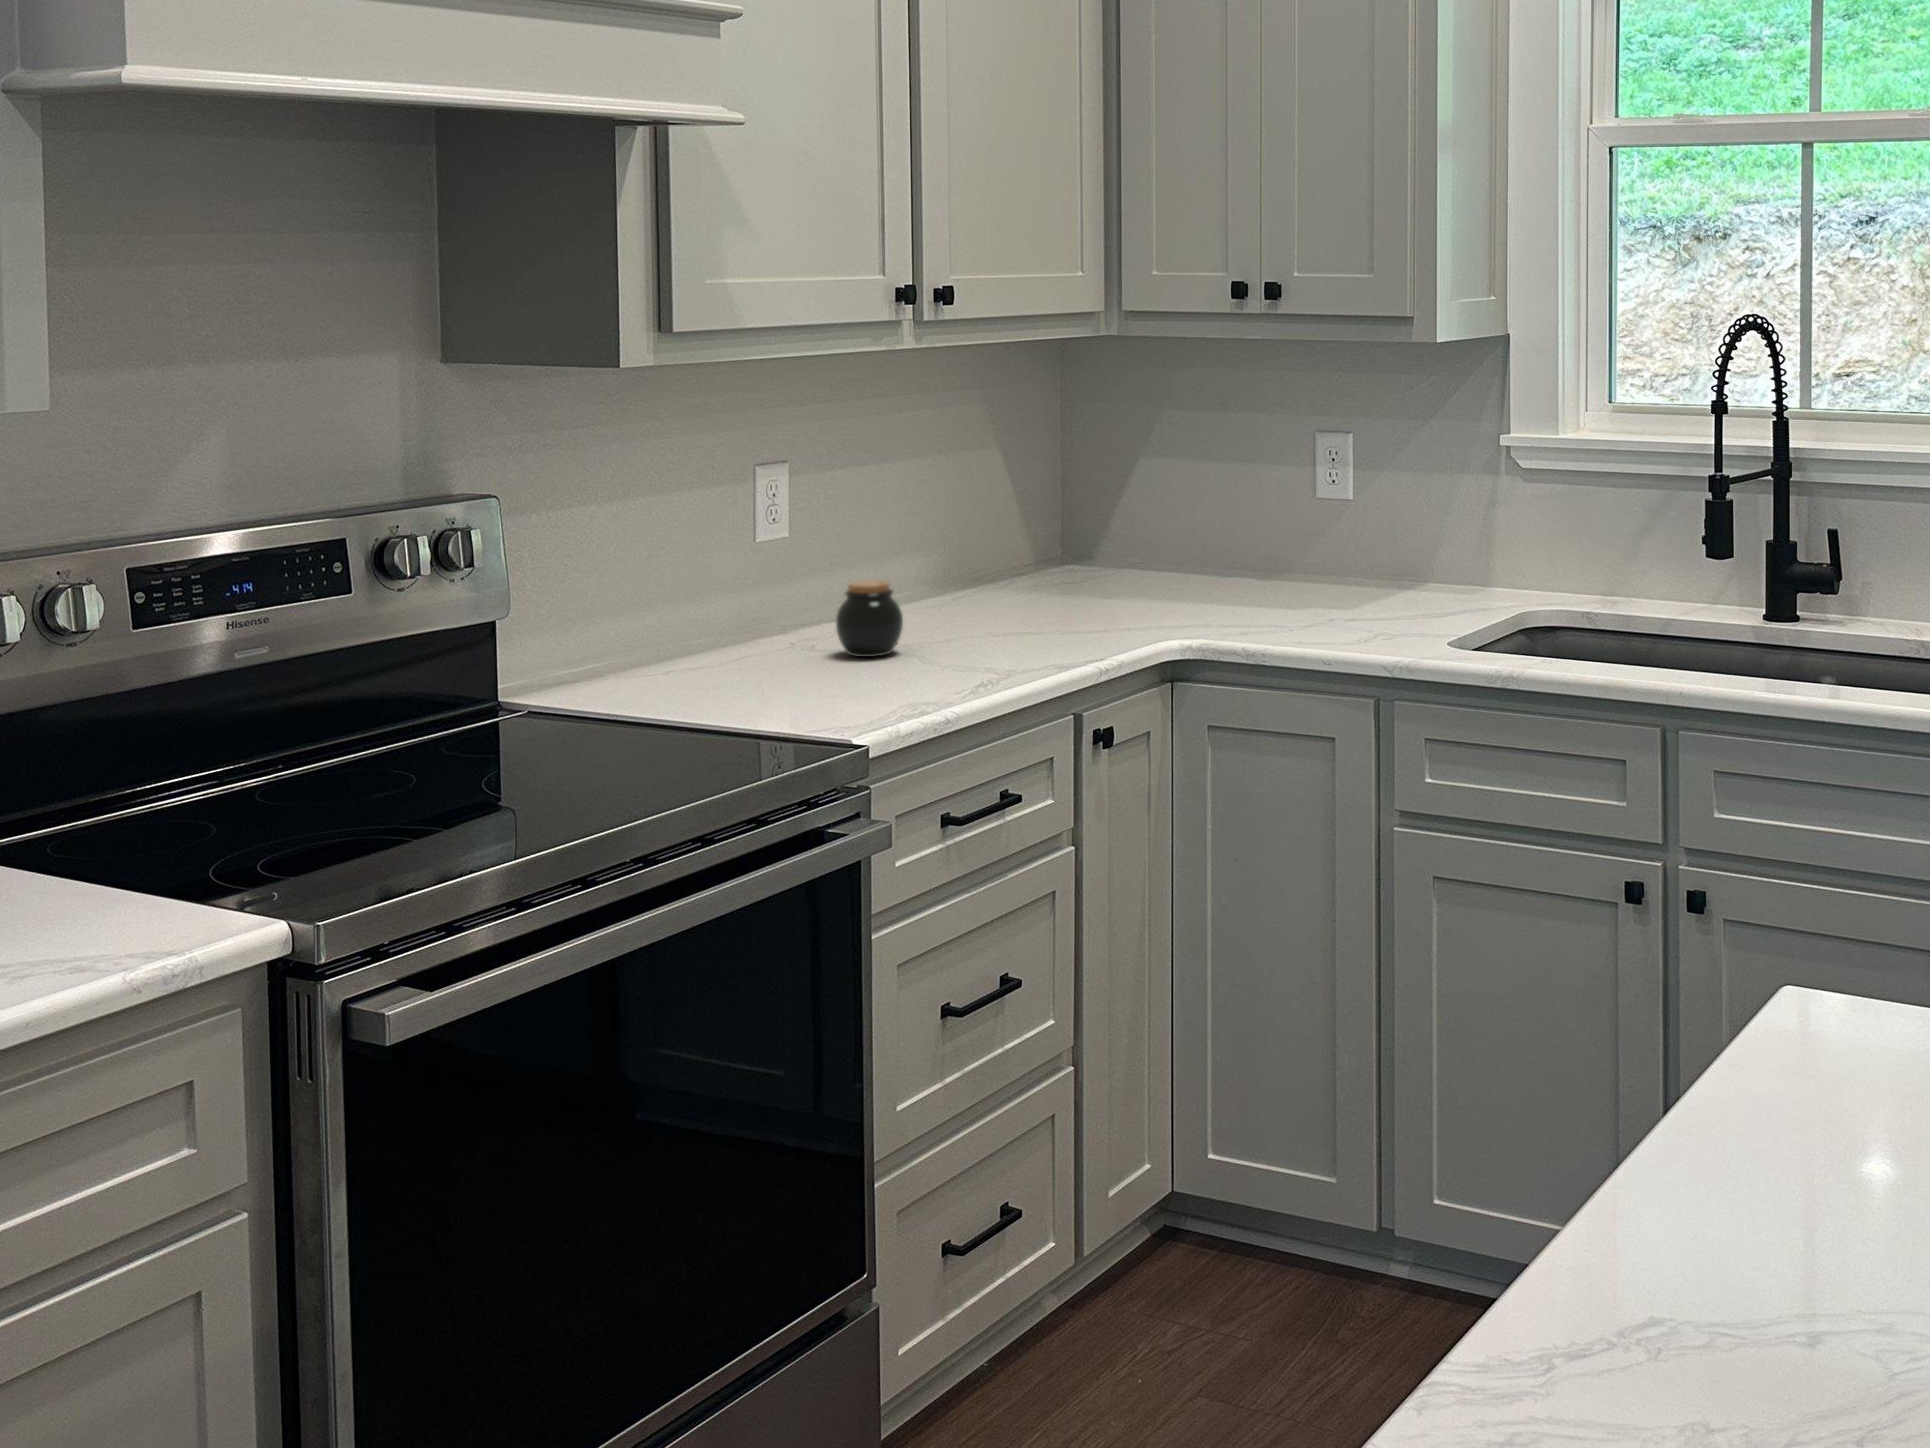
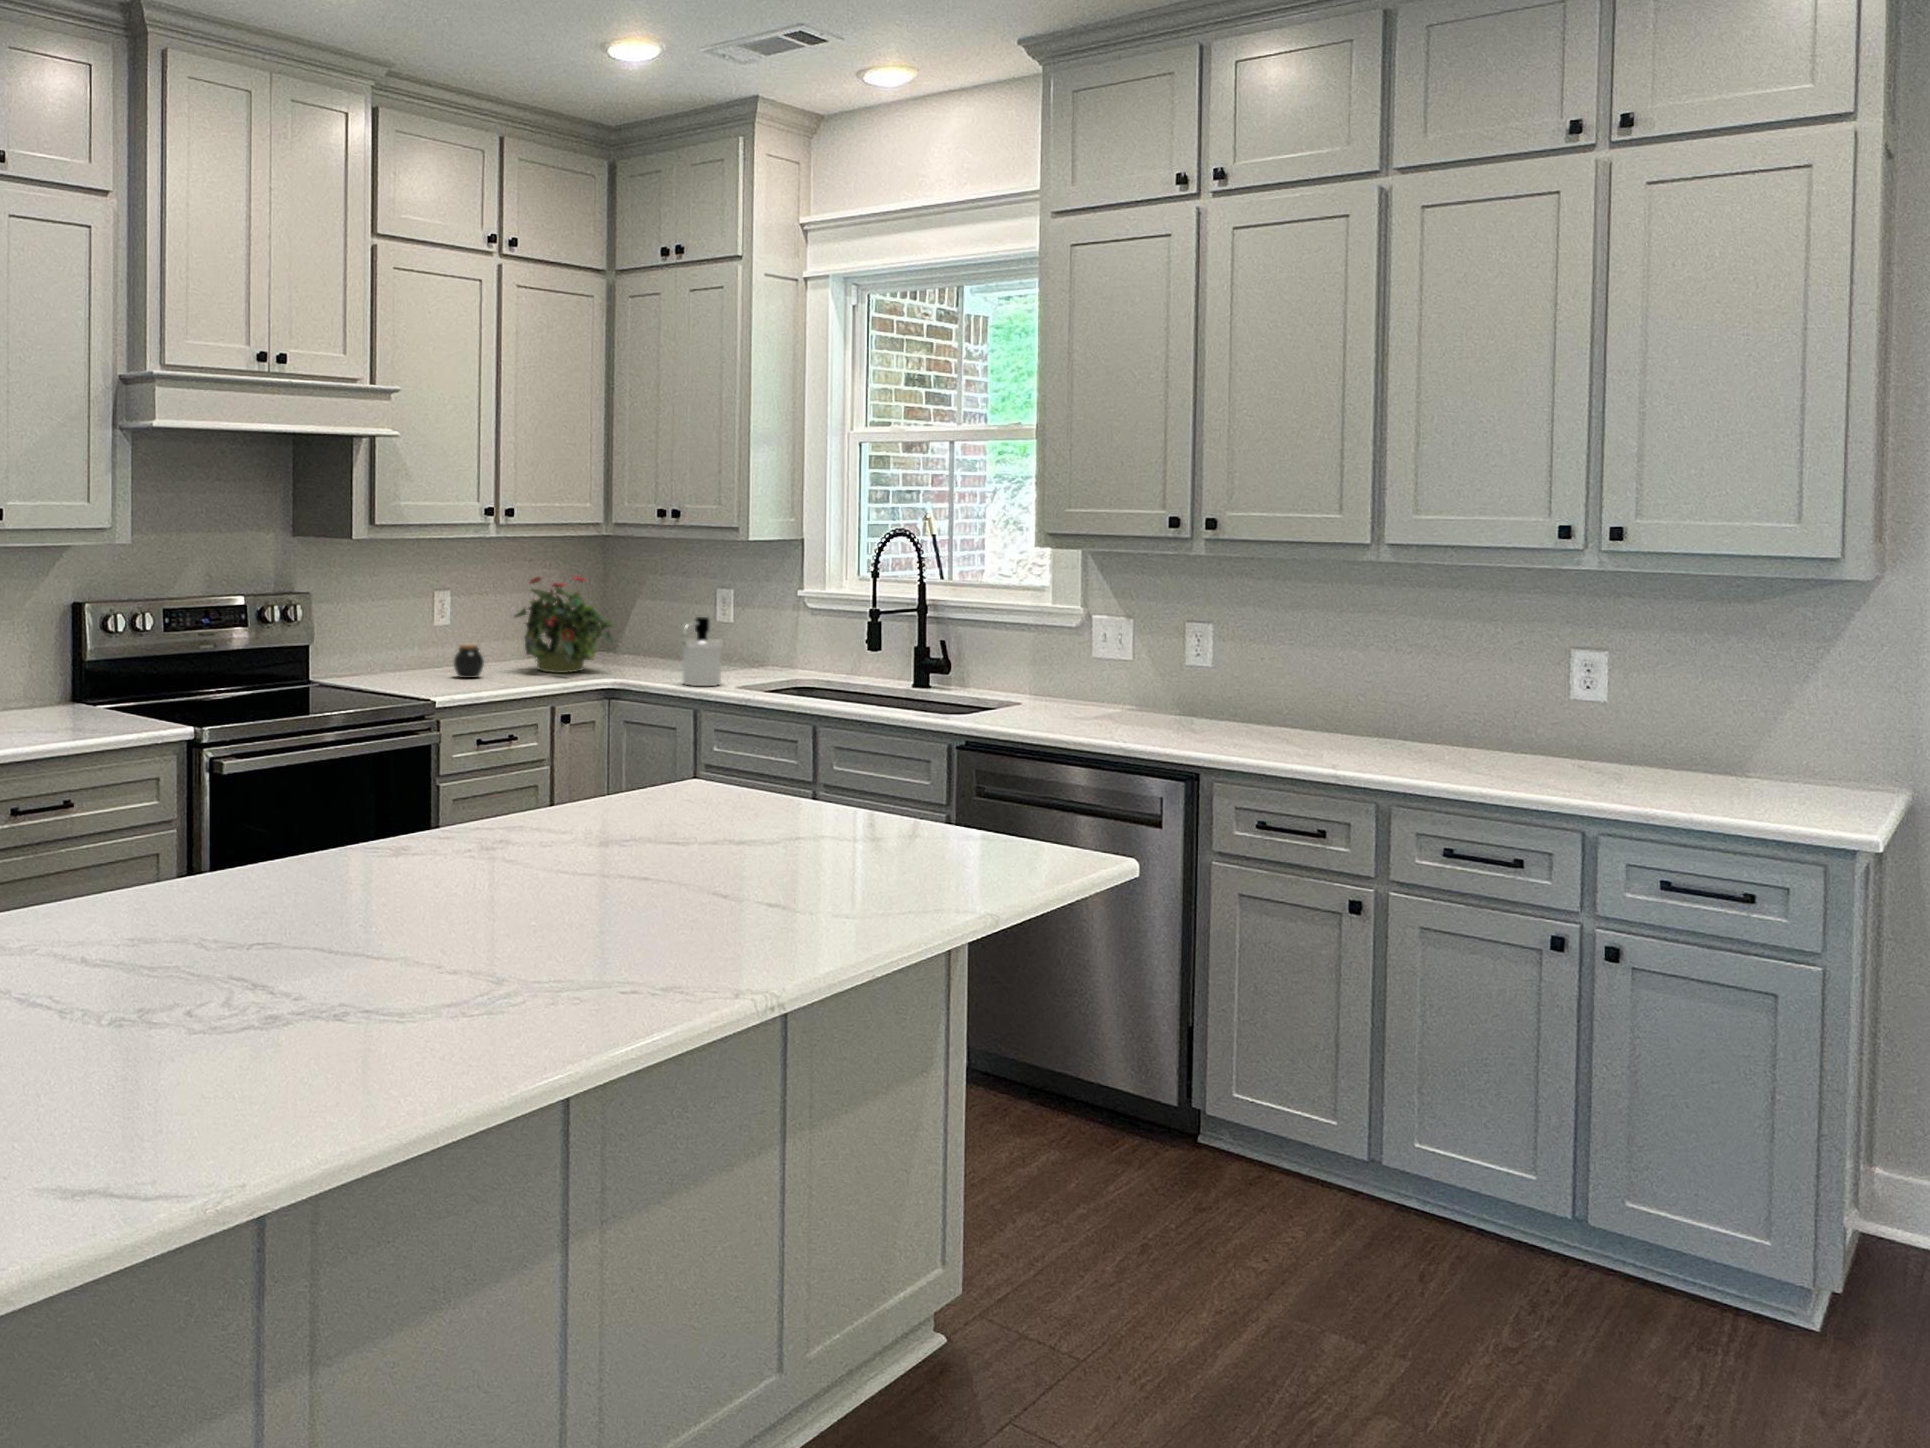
potted plant: none [949,417,1157,625] -> present [515,576,613,673]
soap dispenser: none [1328,501,1412,645] -> present [682,617,723,686]

